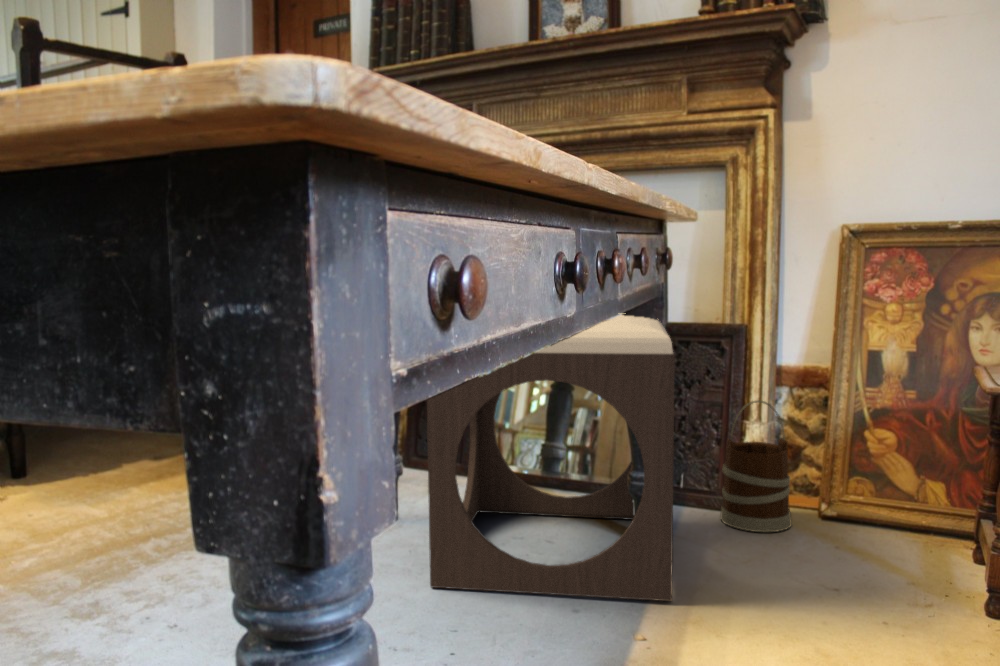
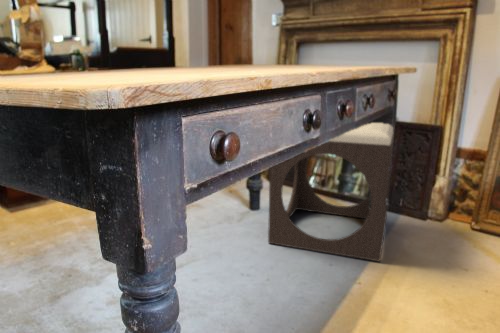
wooden bucket: present [720,400,792,532] -> none [417,166,457,233]

